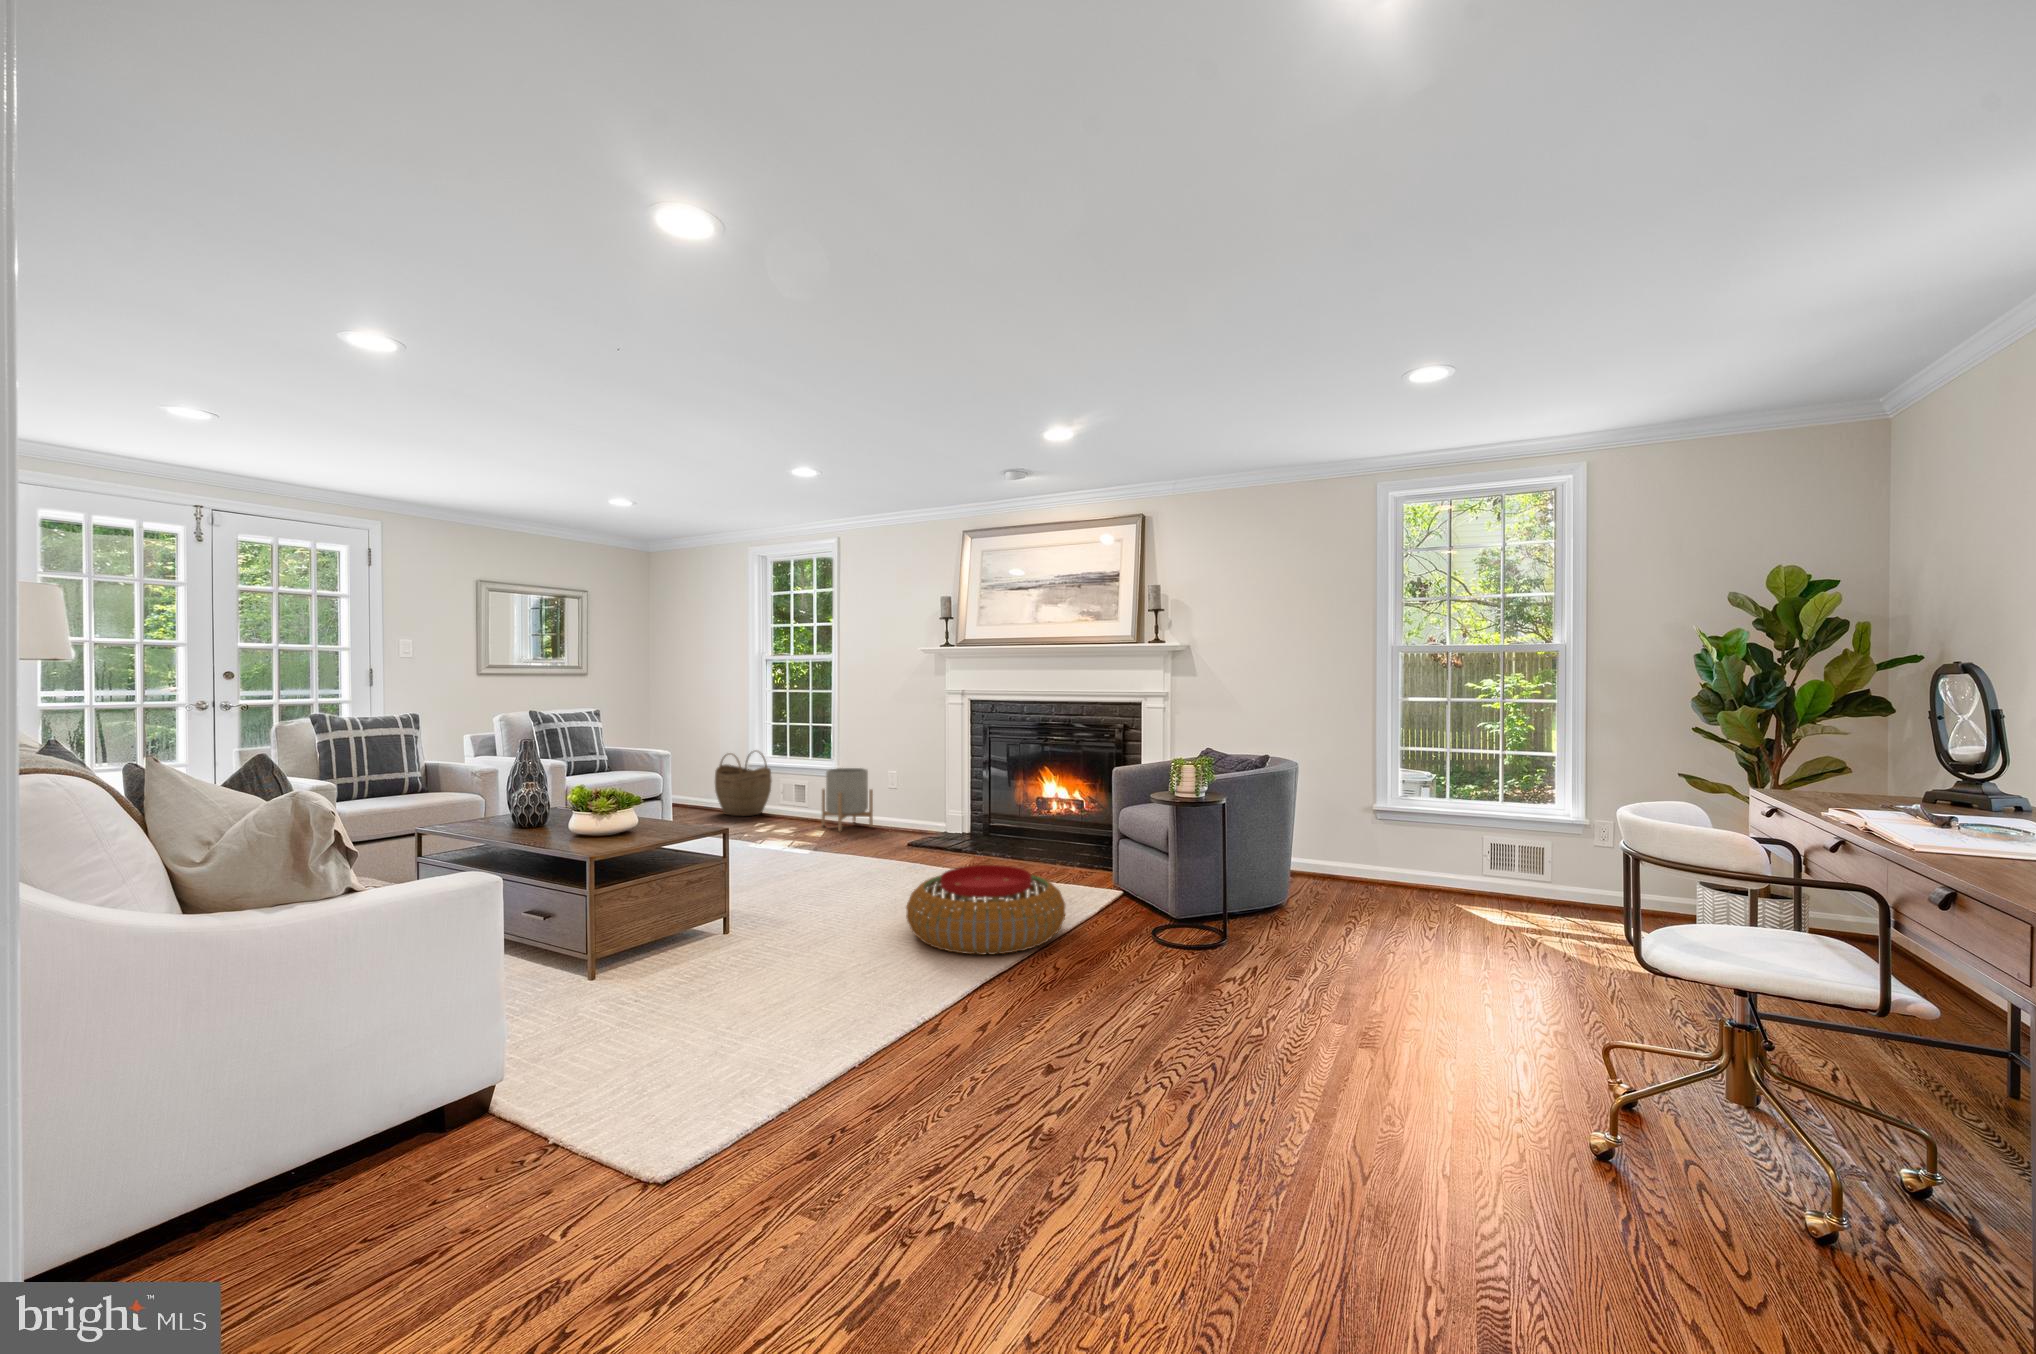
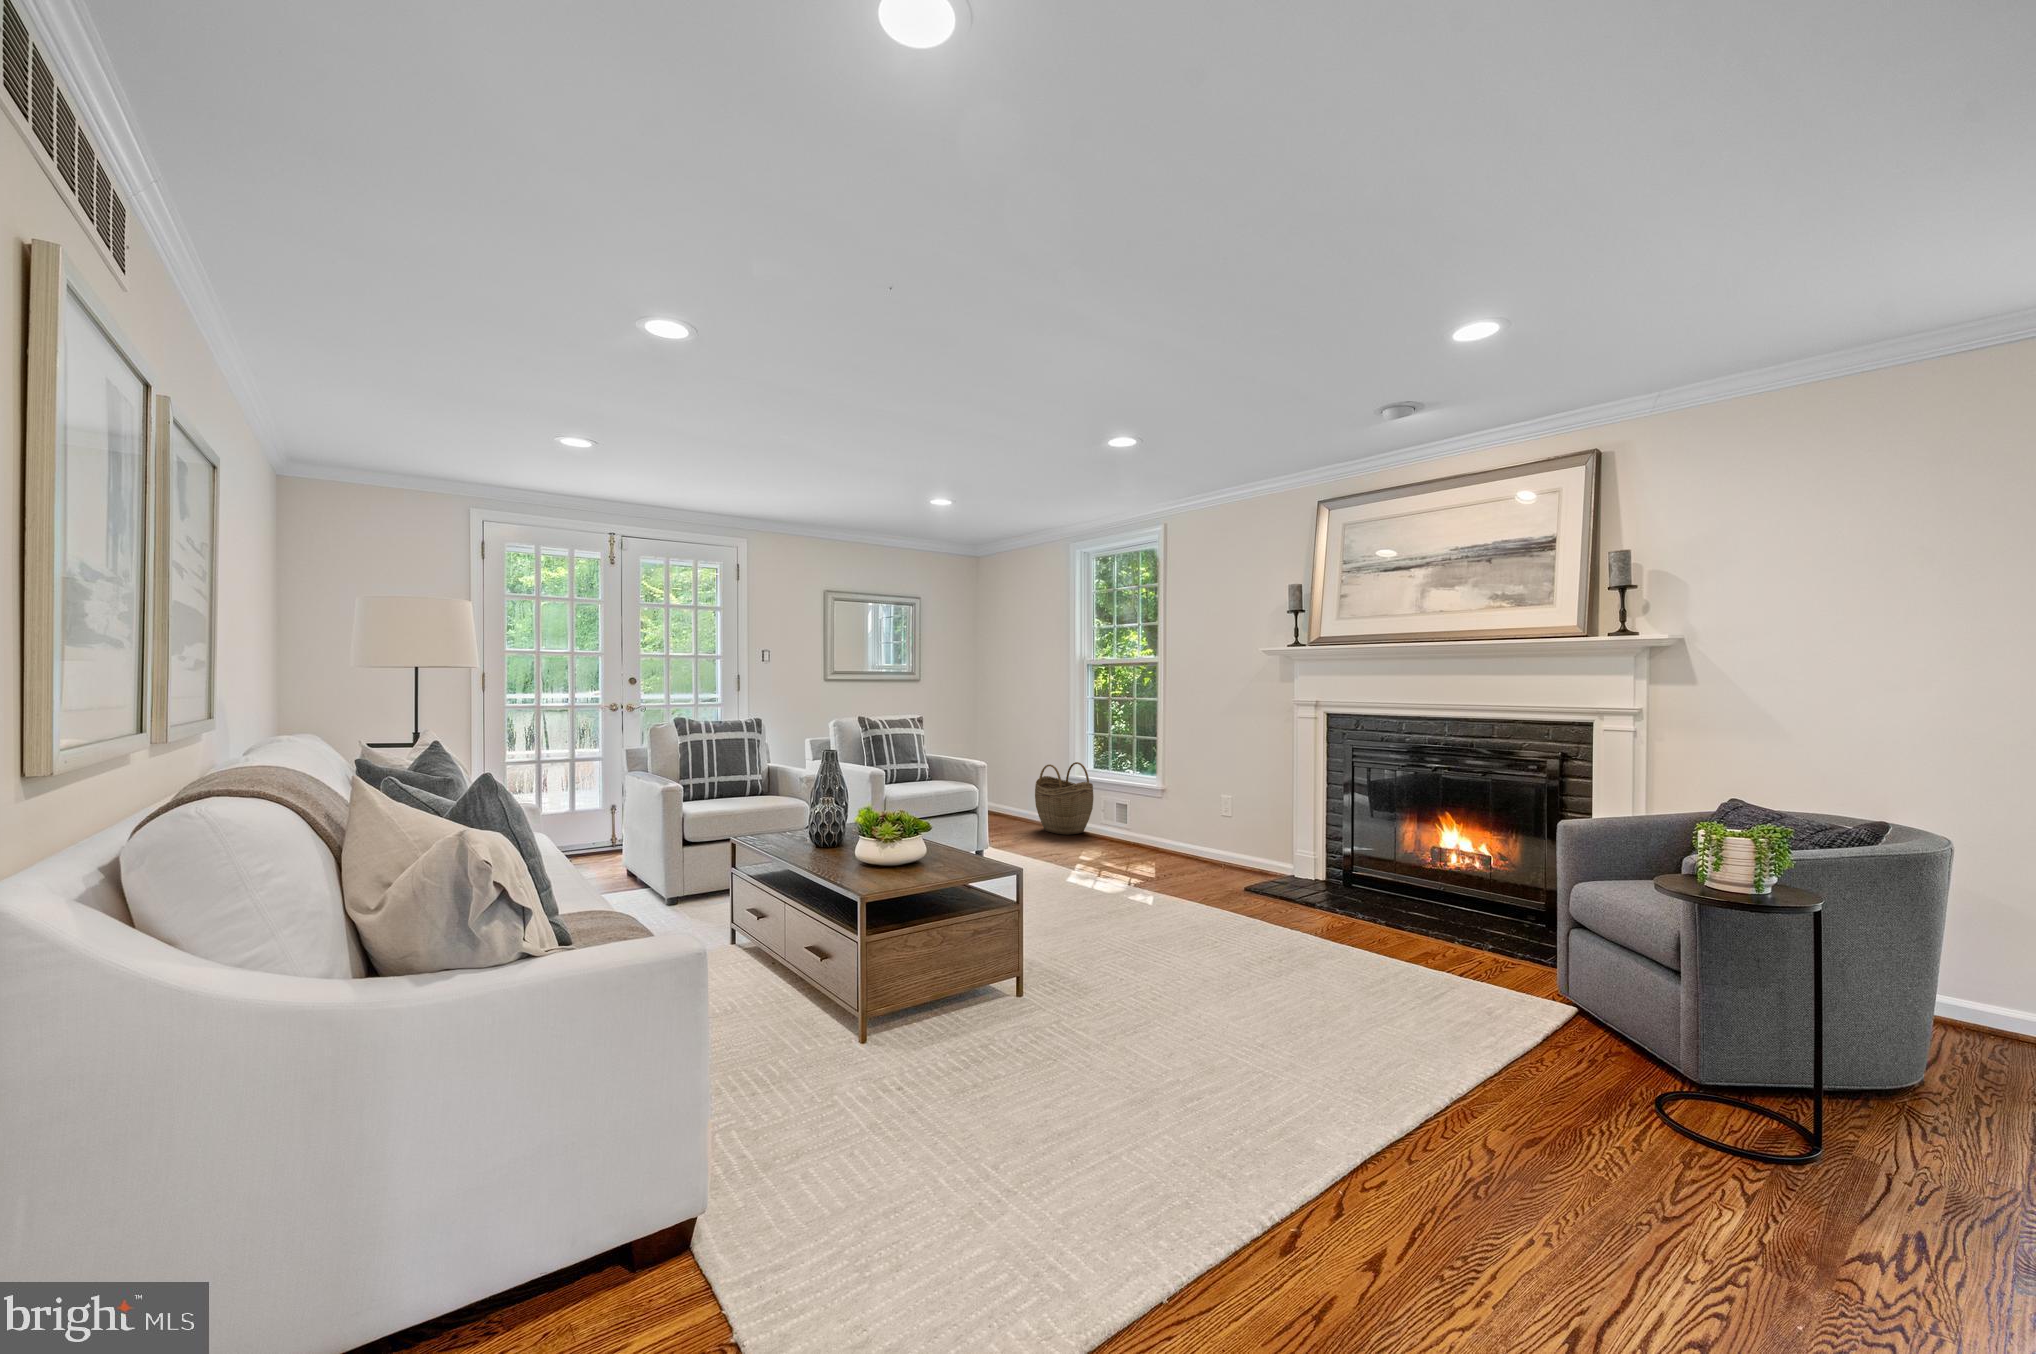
planter: present [822,768,873,831] -> none [1147,789,1206,864]
pouf: present [906,865,1065,955] -> none [1245,952,1494,1103]

